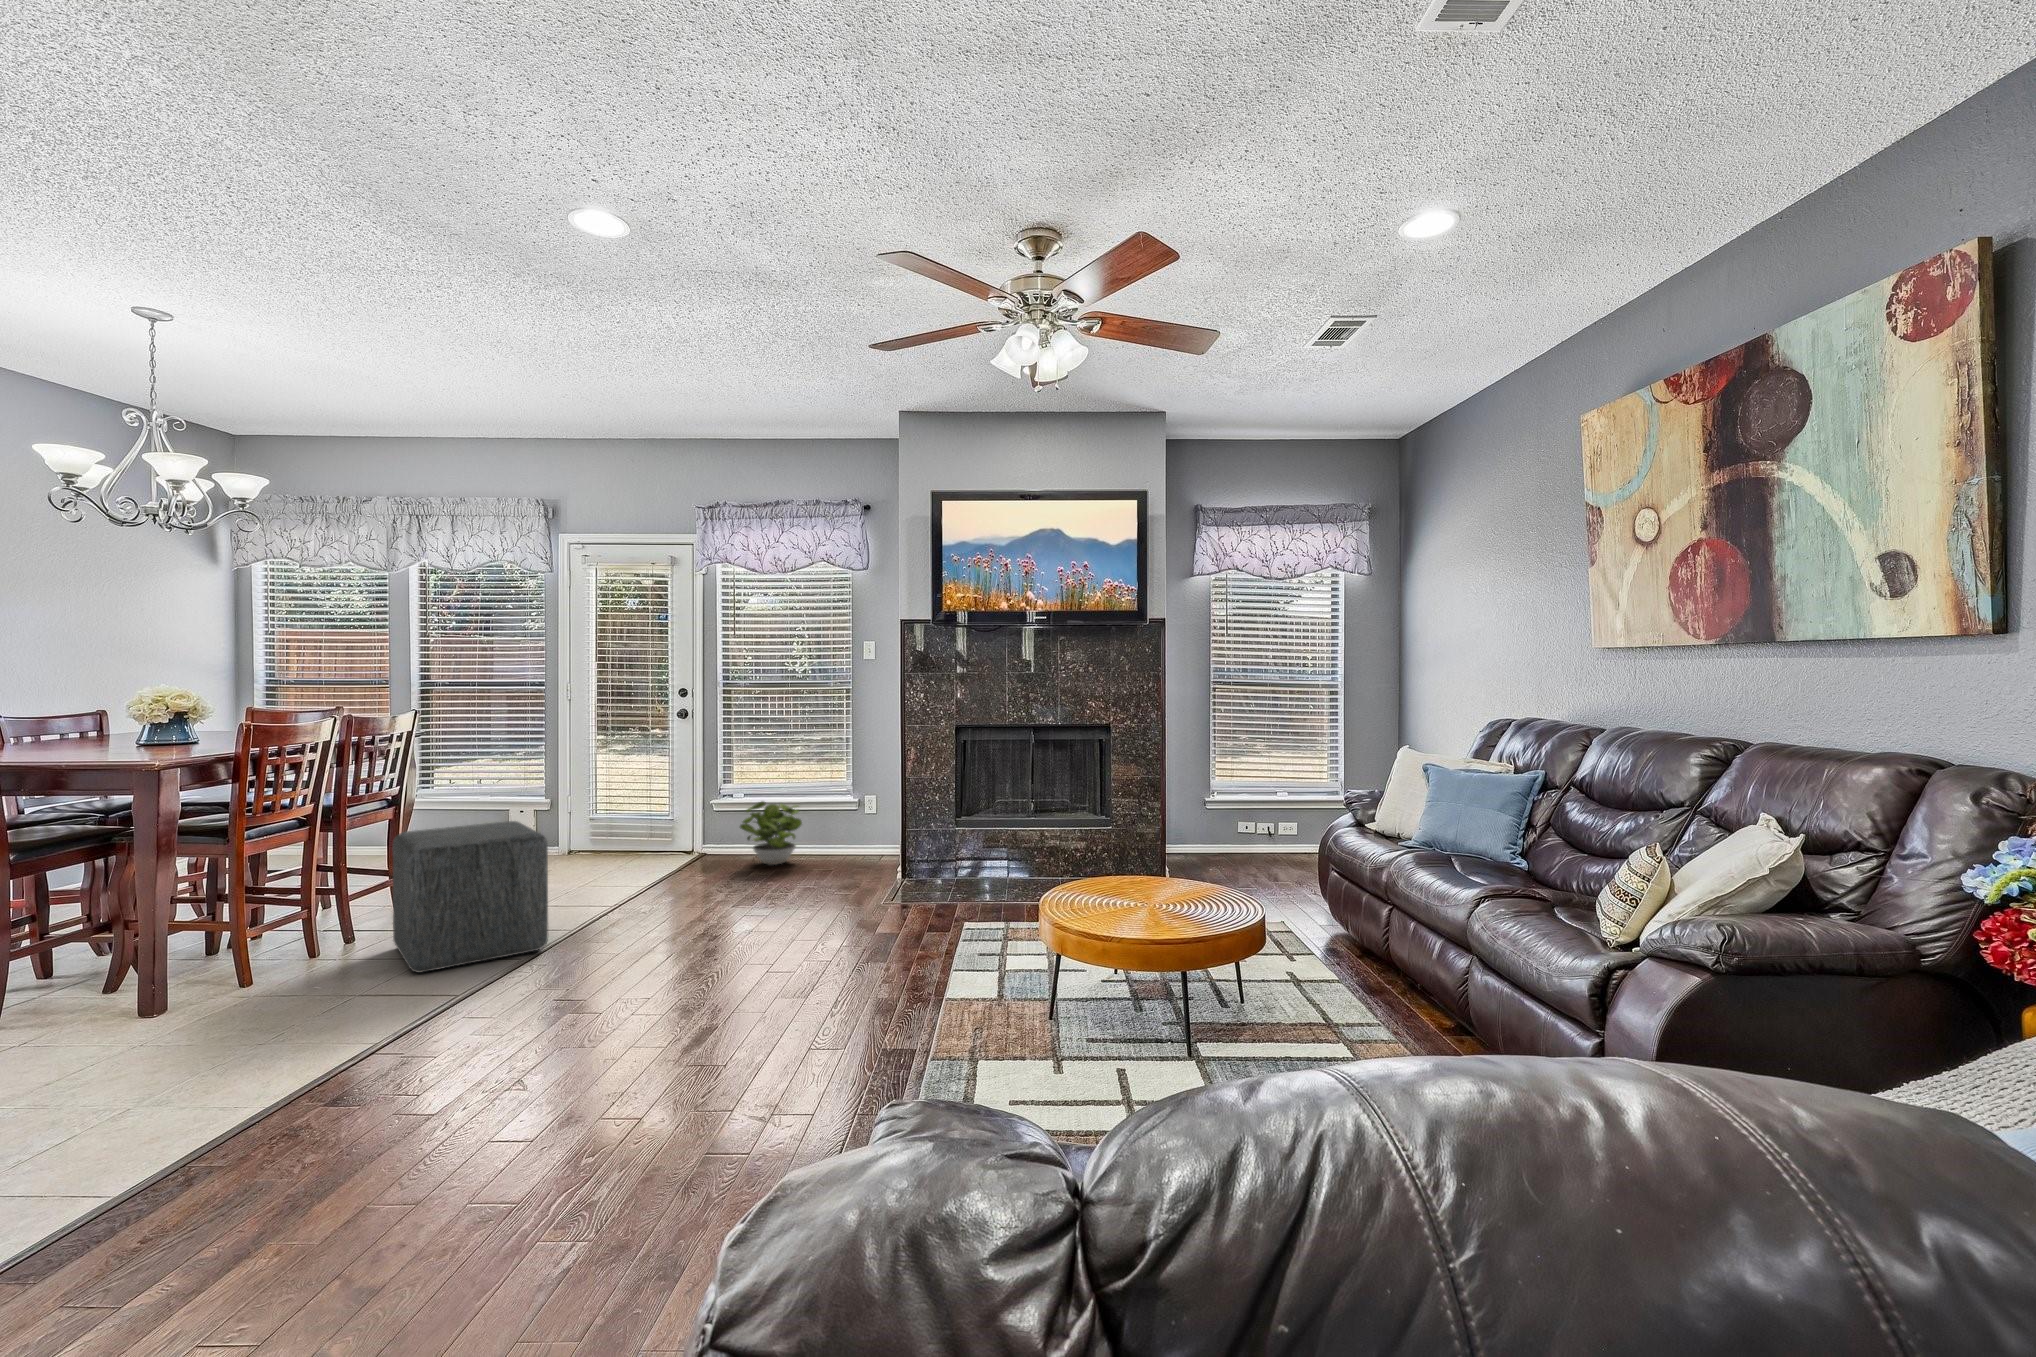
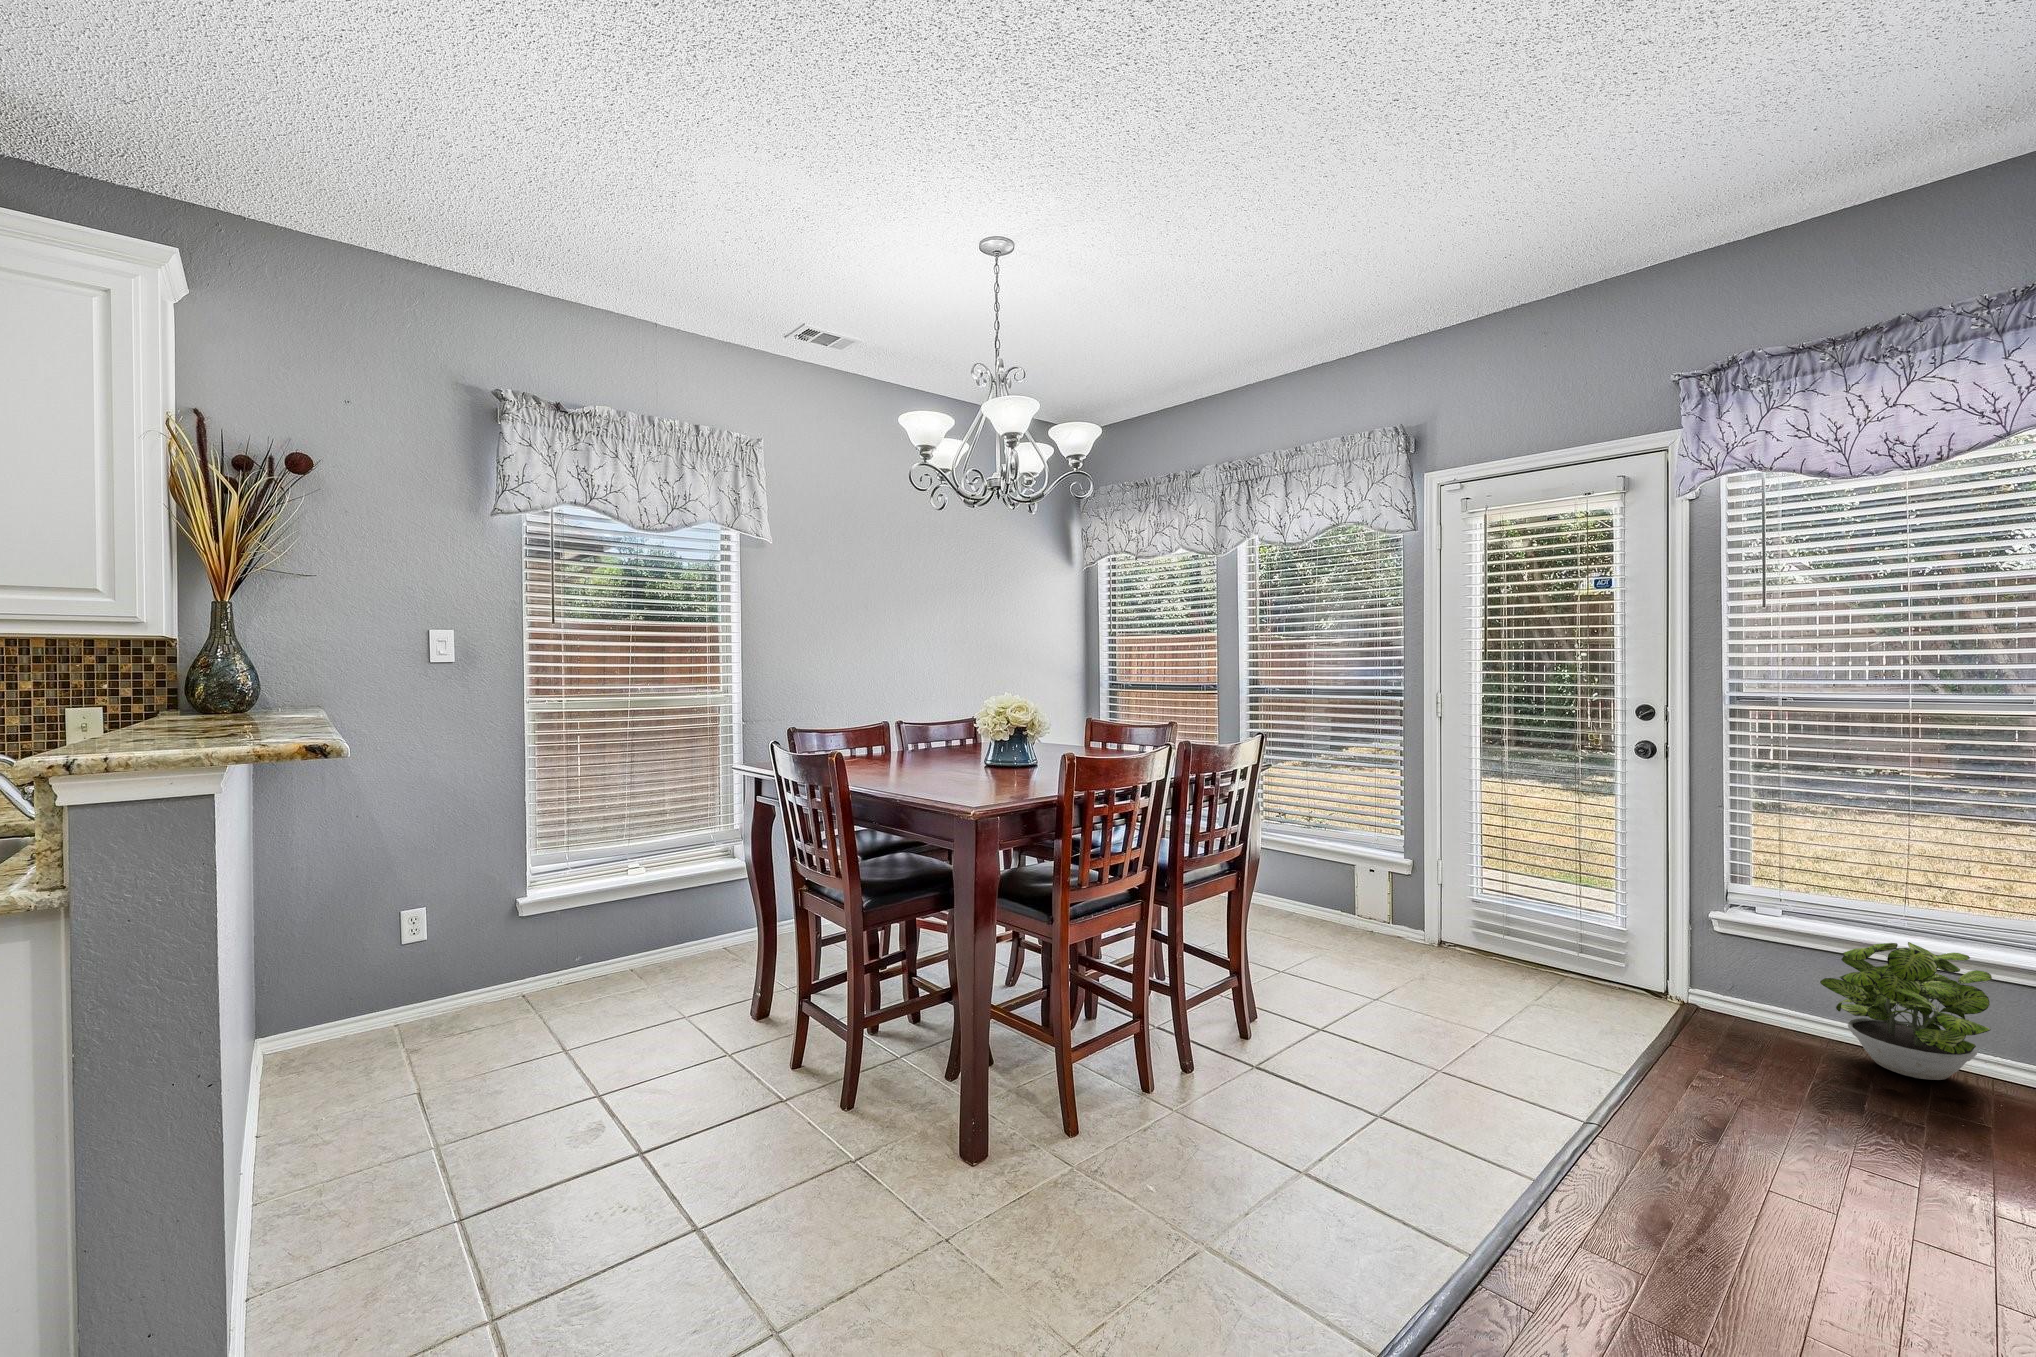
ottoman: present [392,821,548,973] -> none [1249,938,1544,1260]

